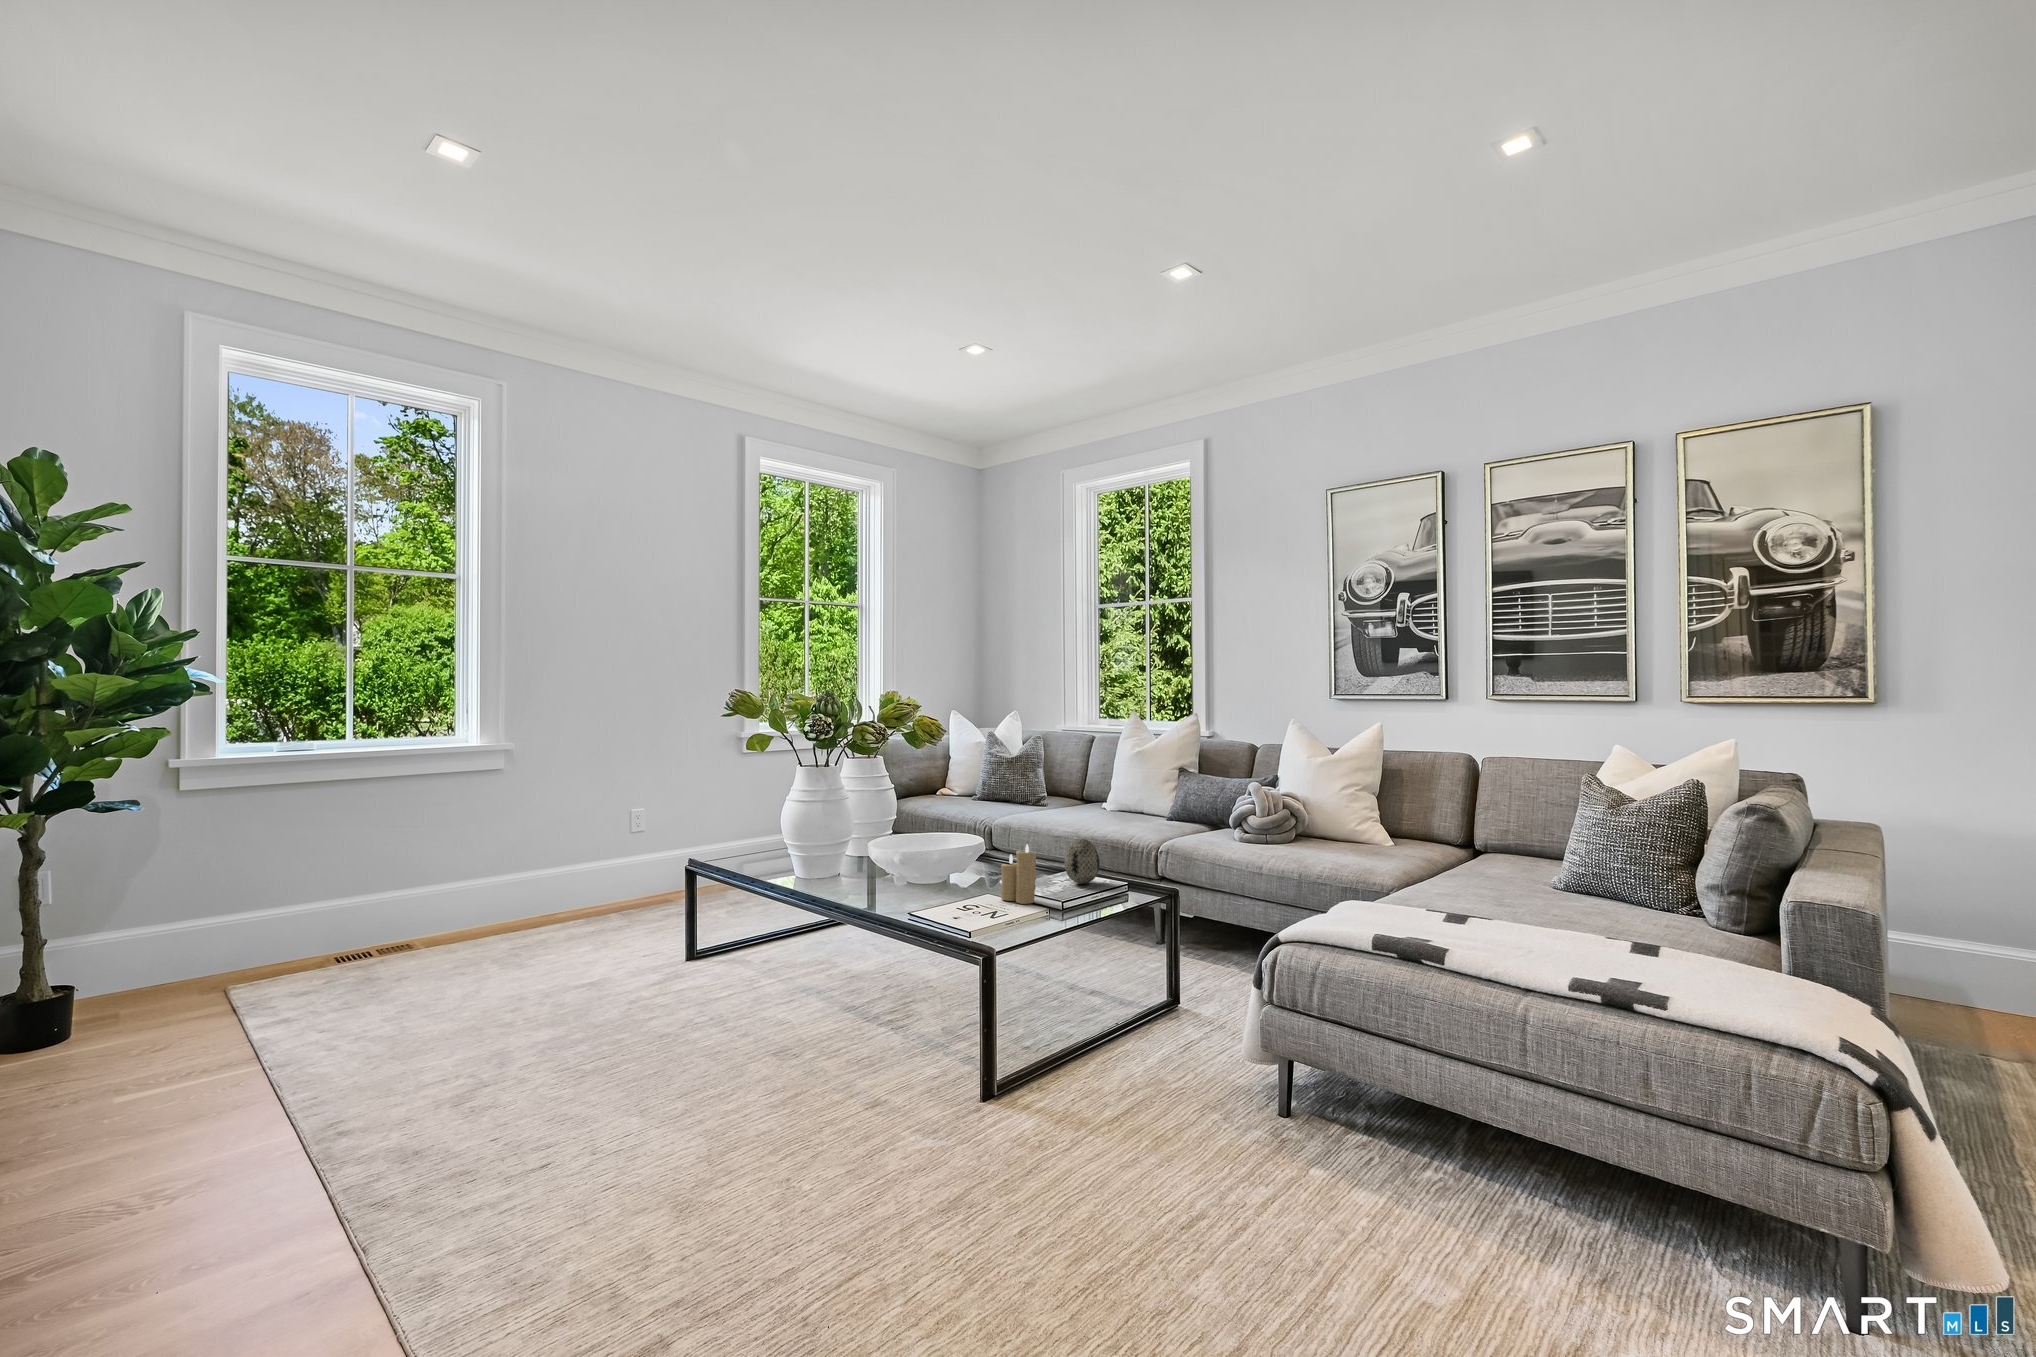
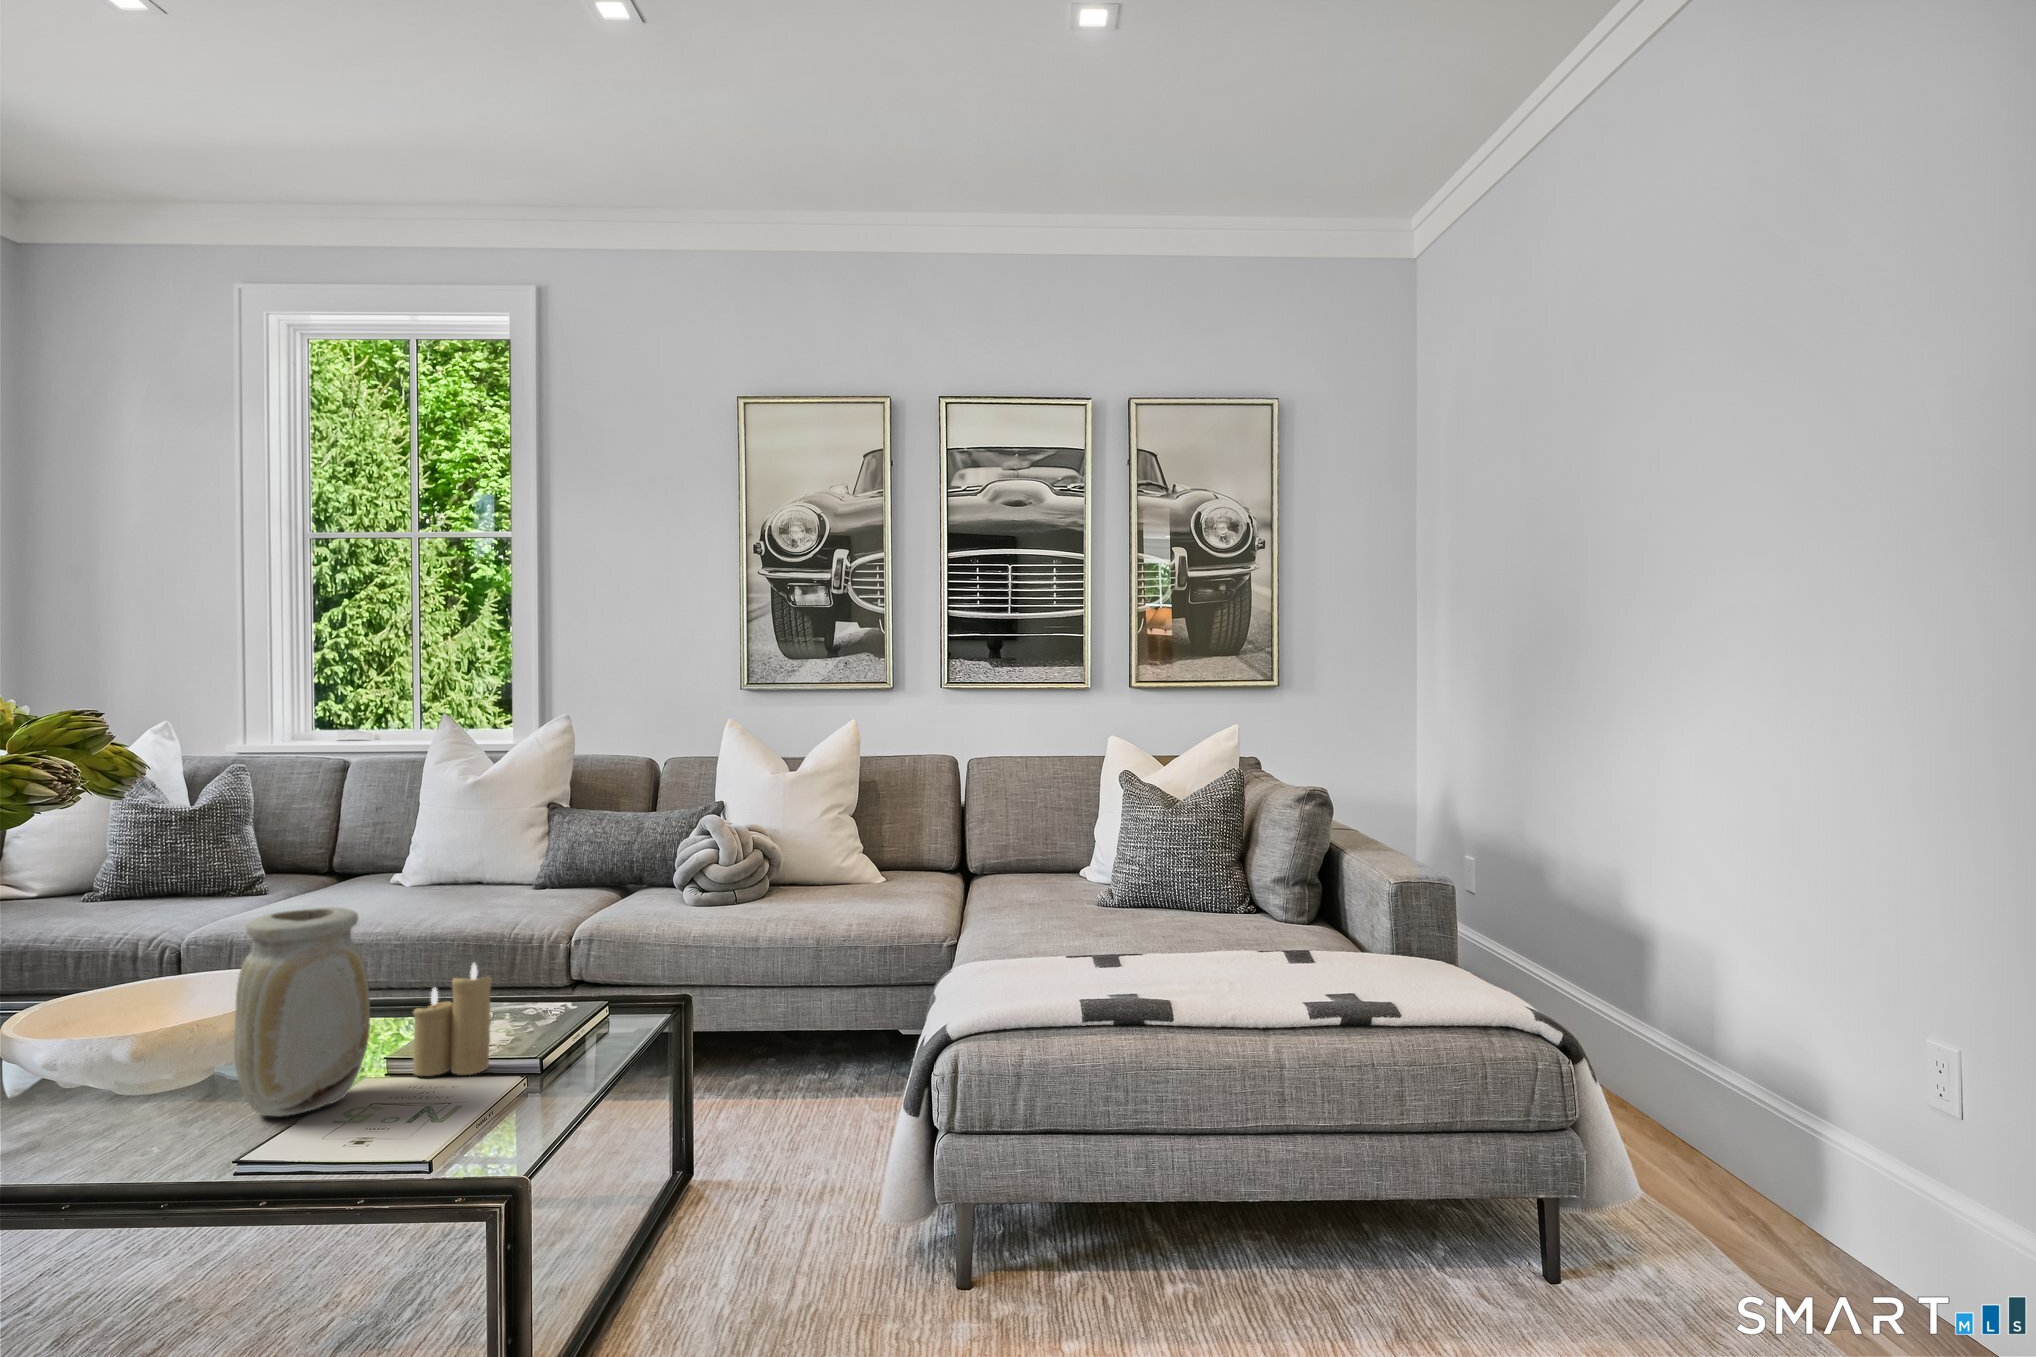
vase: none [919,804,977,903] -> present [234,907,370,1116]
decorative egg: present [1065,839,1100,884] -> none [494,938,559,1017]

